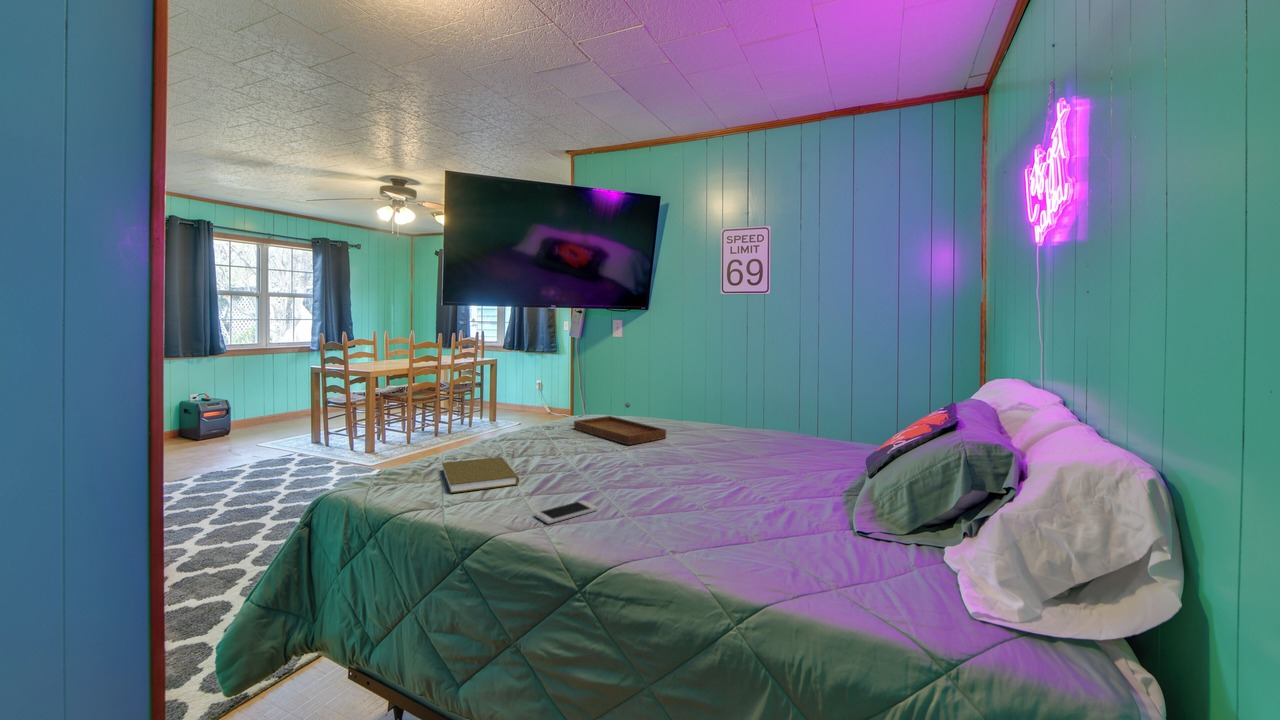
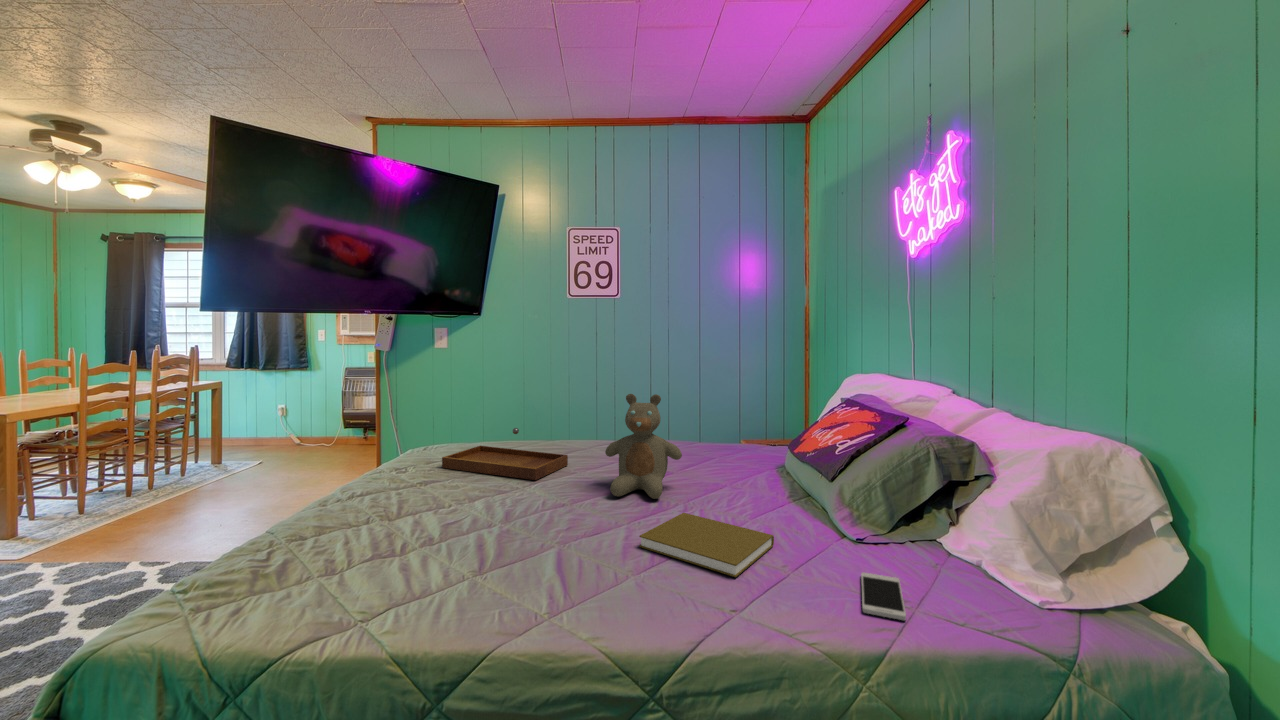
teddy bear: none [671,378,741,471] -> present [605,394,682,499]
book: present [442,457,519,493] -> present [639,513,774,577]
smartphone: present [535,500,598,524] -> present [861,572,906,620]

